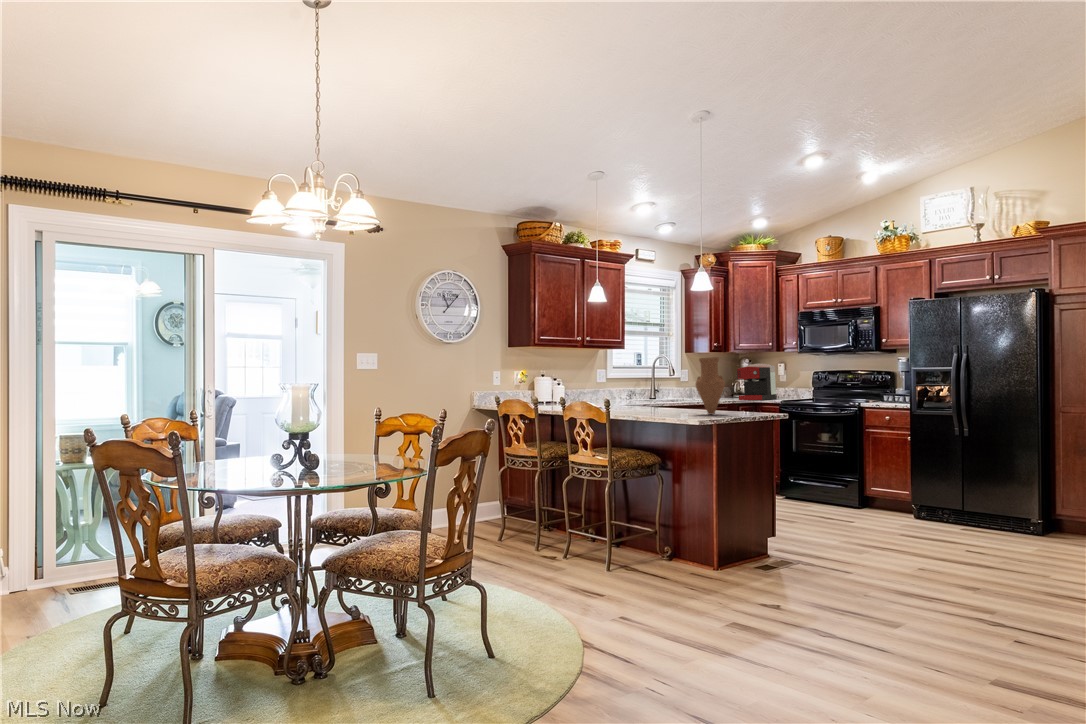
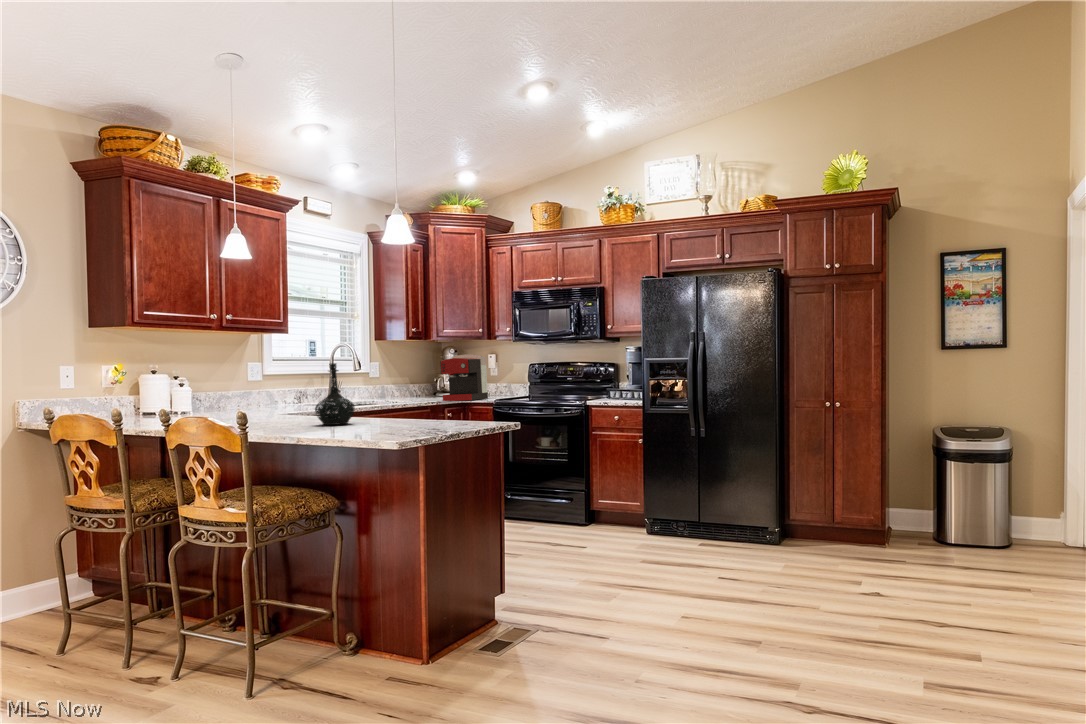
vase: present [696,357,725,415] -> none [390,343,434,428]
bottle: none [646,371,672,412] -> present [315,363,355,425]

